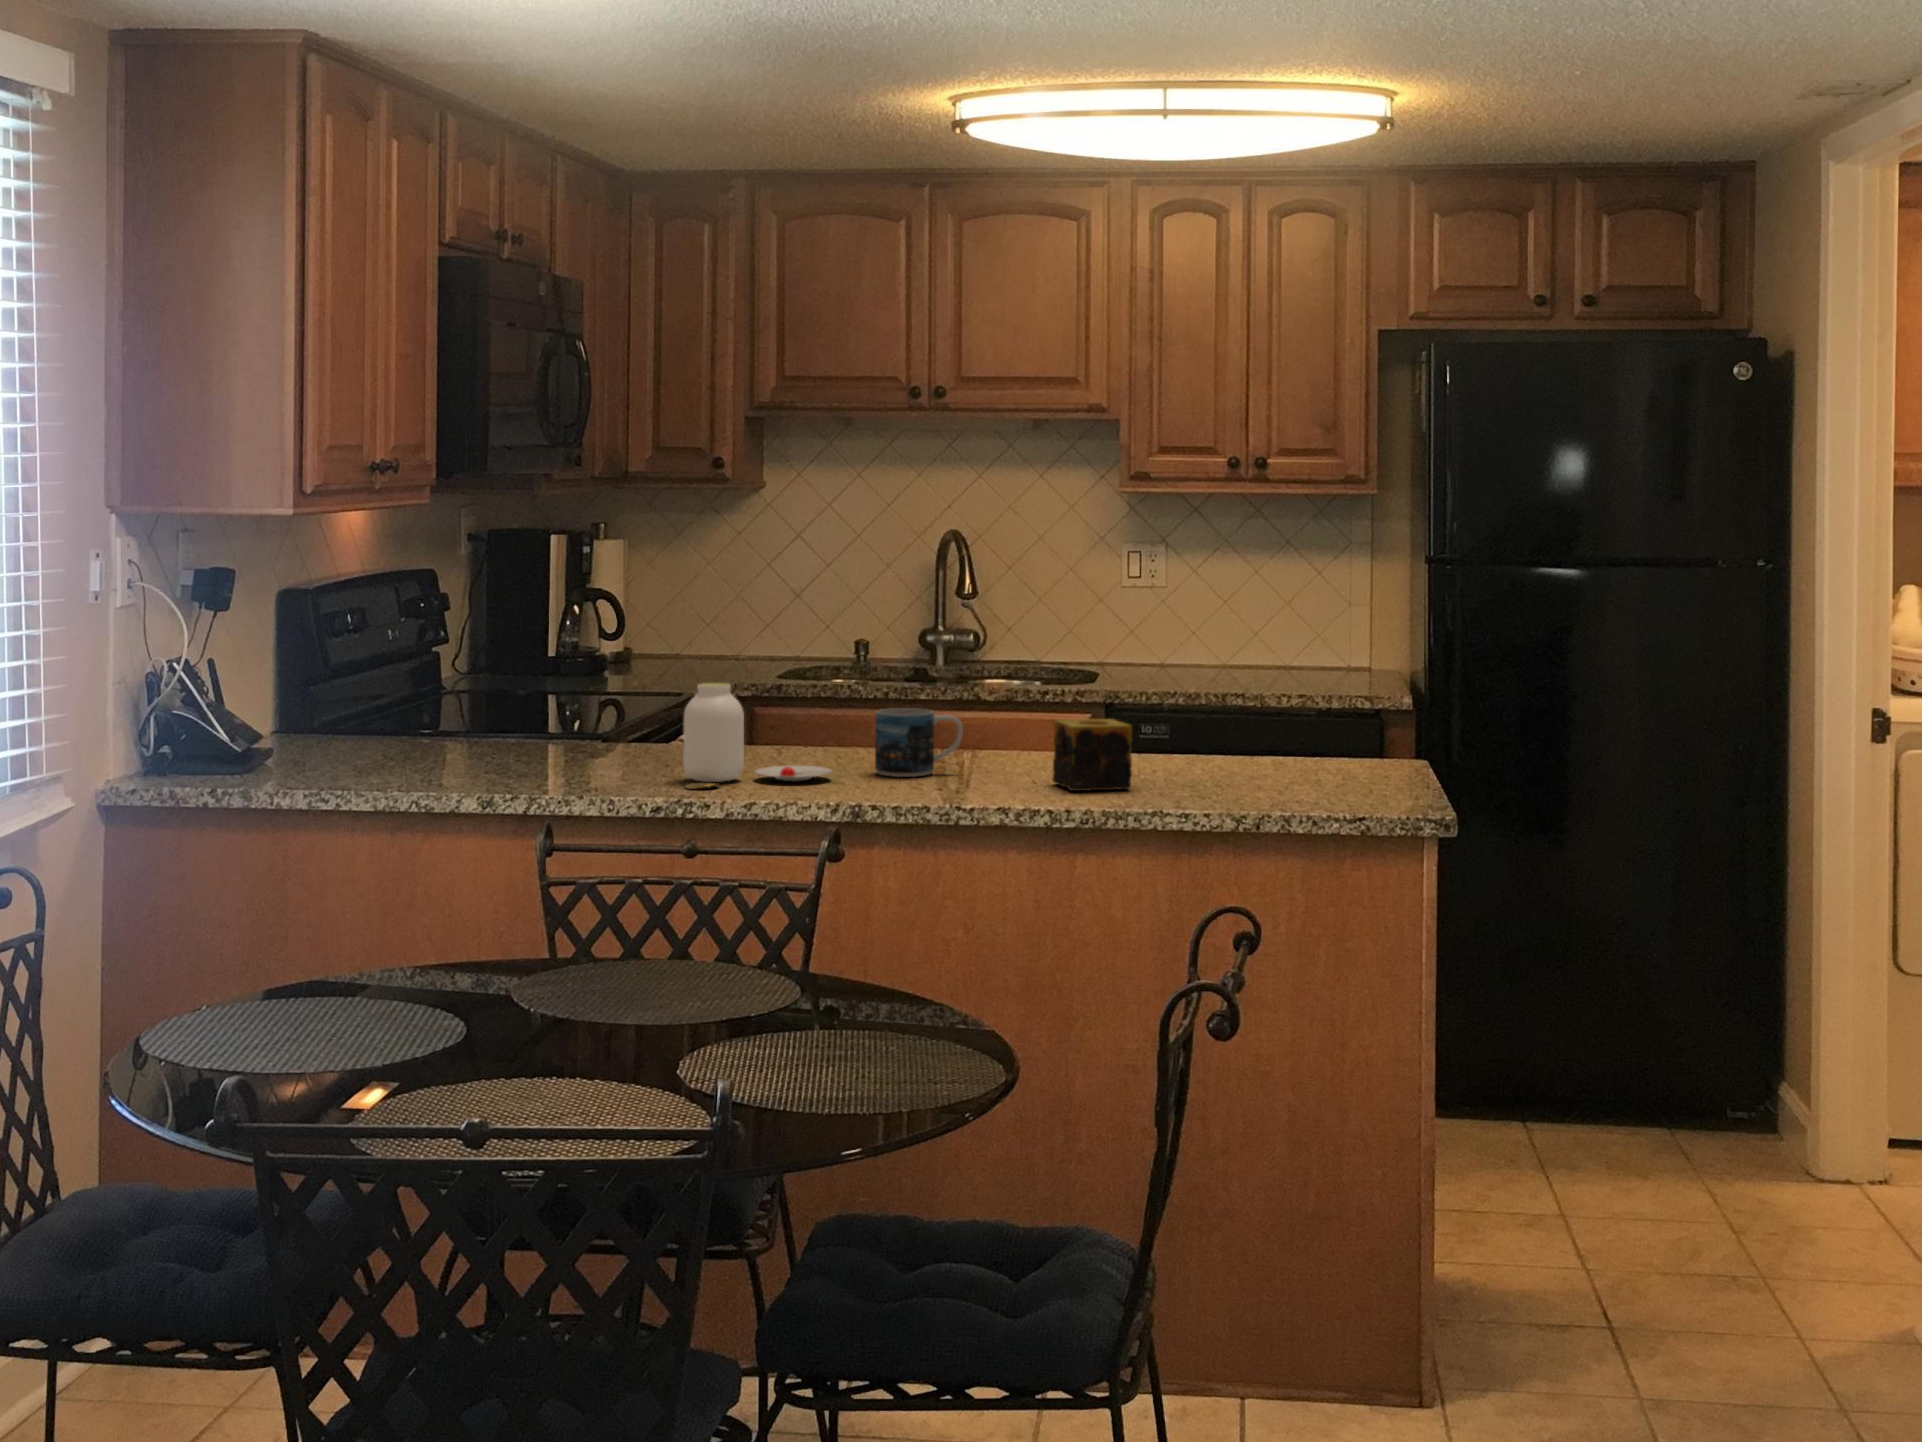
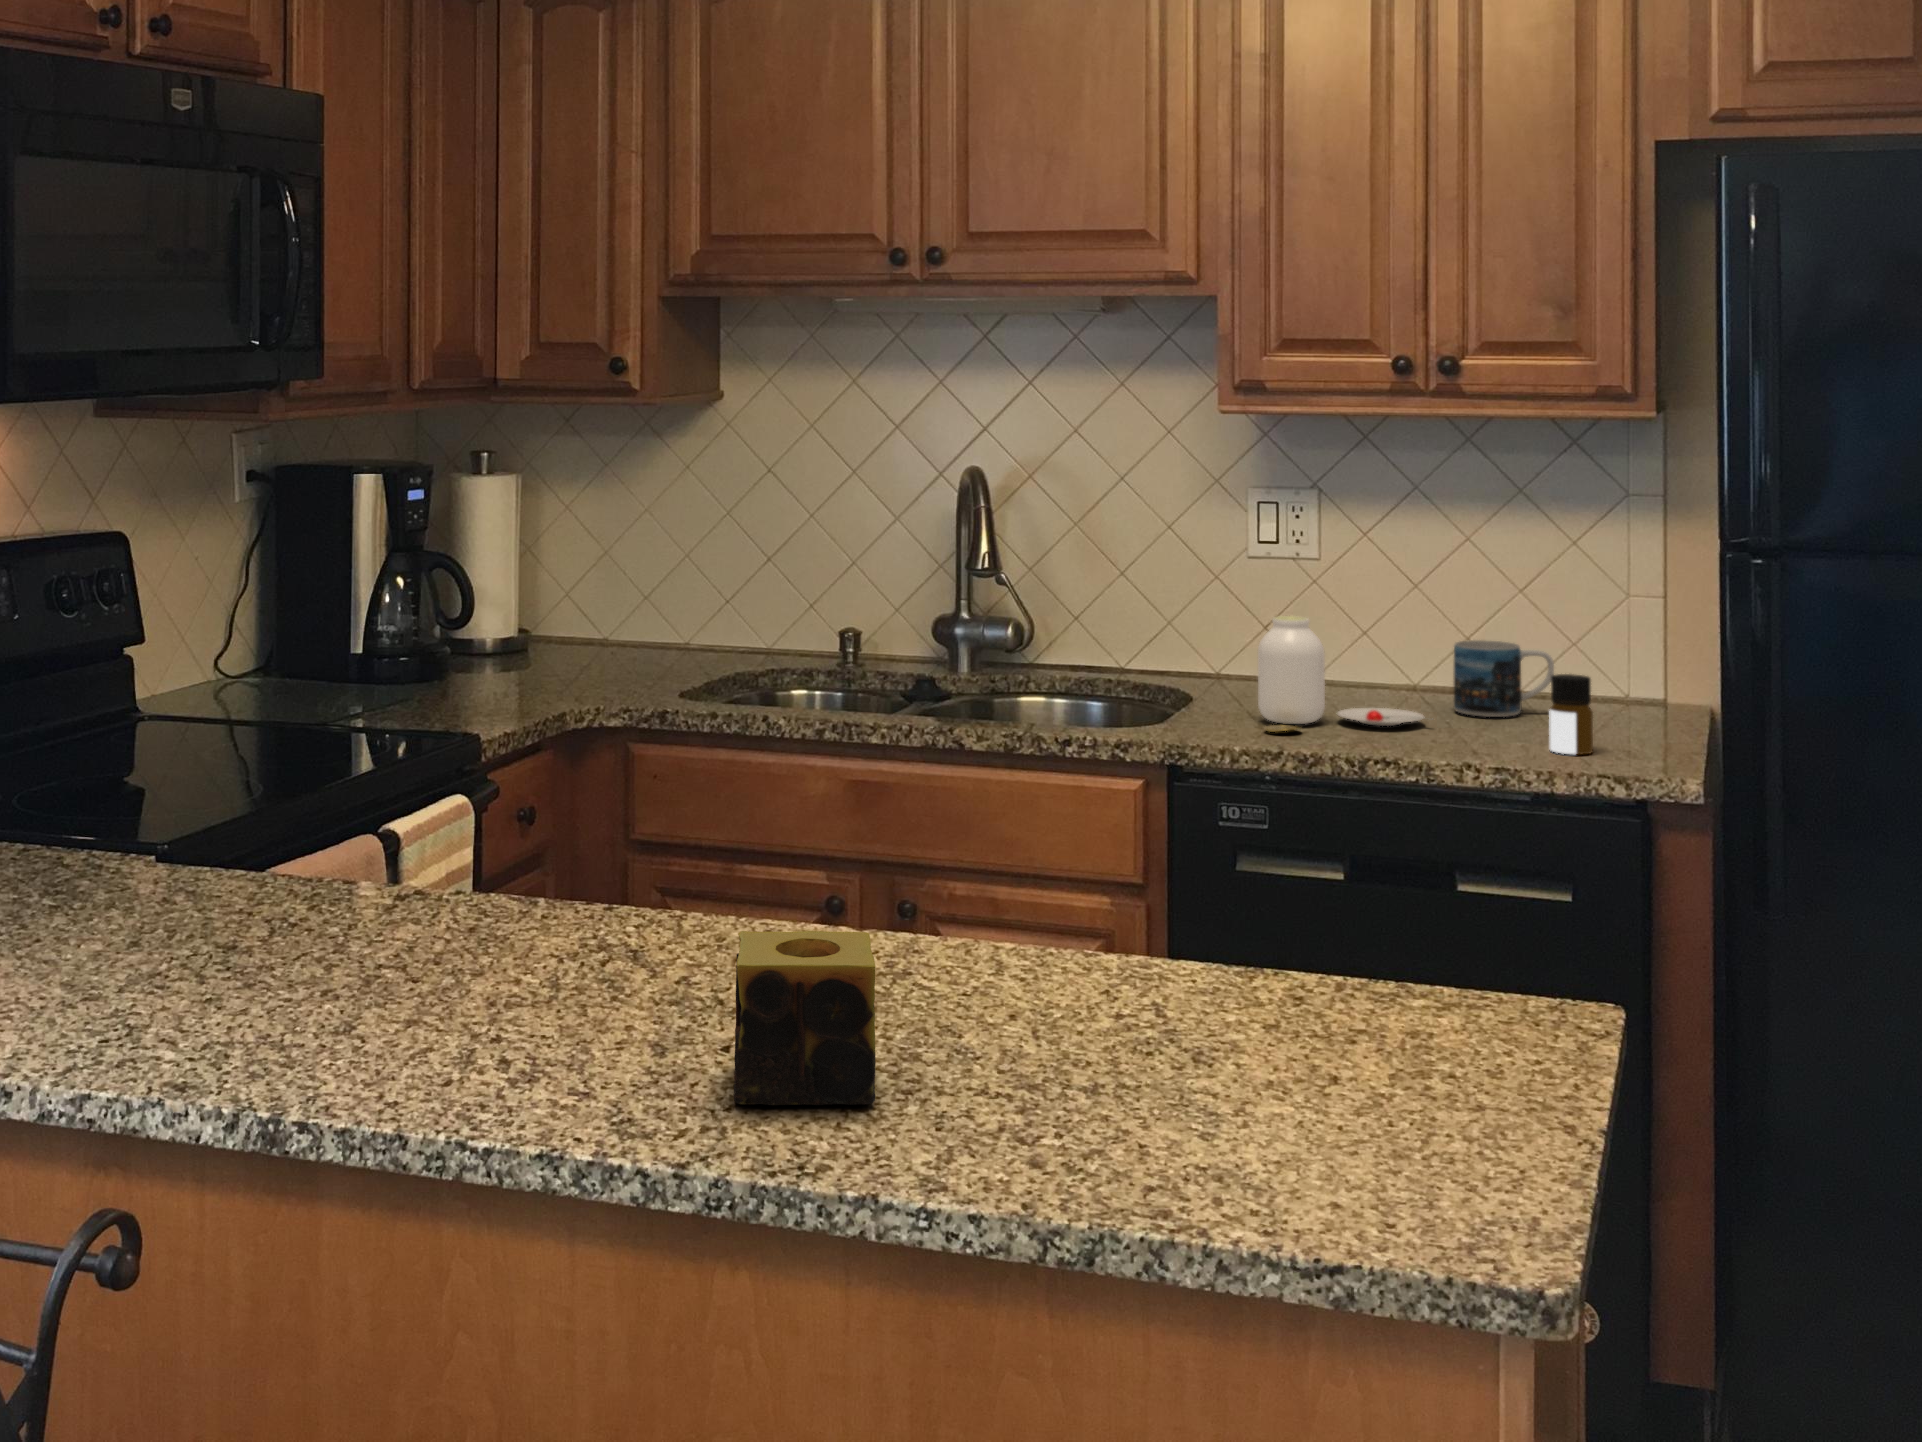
bottle: none [1323,645,1347,690] -> present [1549,674,1593,754]
jar: present [683,683,832,789] -> present [1258,616,1425,732]
mug: present [875,708,963,777] -> present [1454,640,1554,717]

